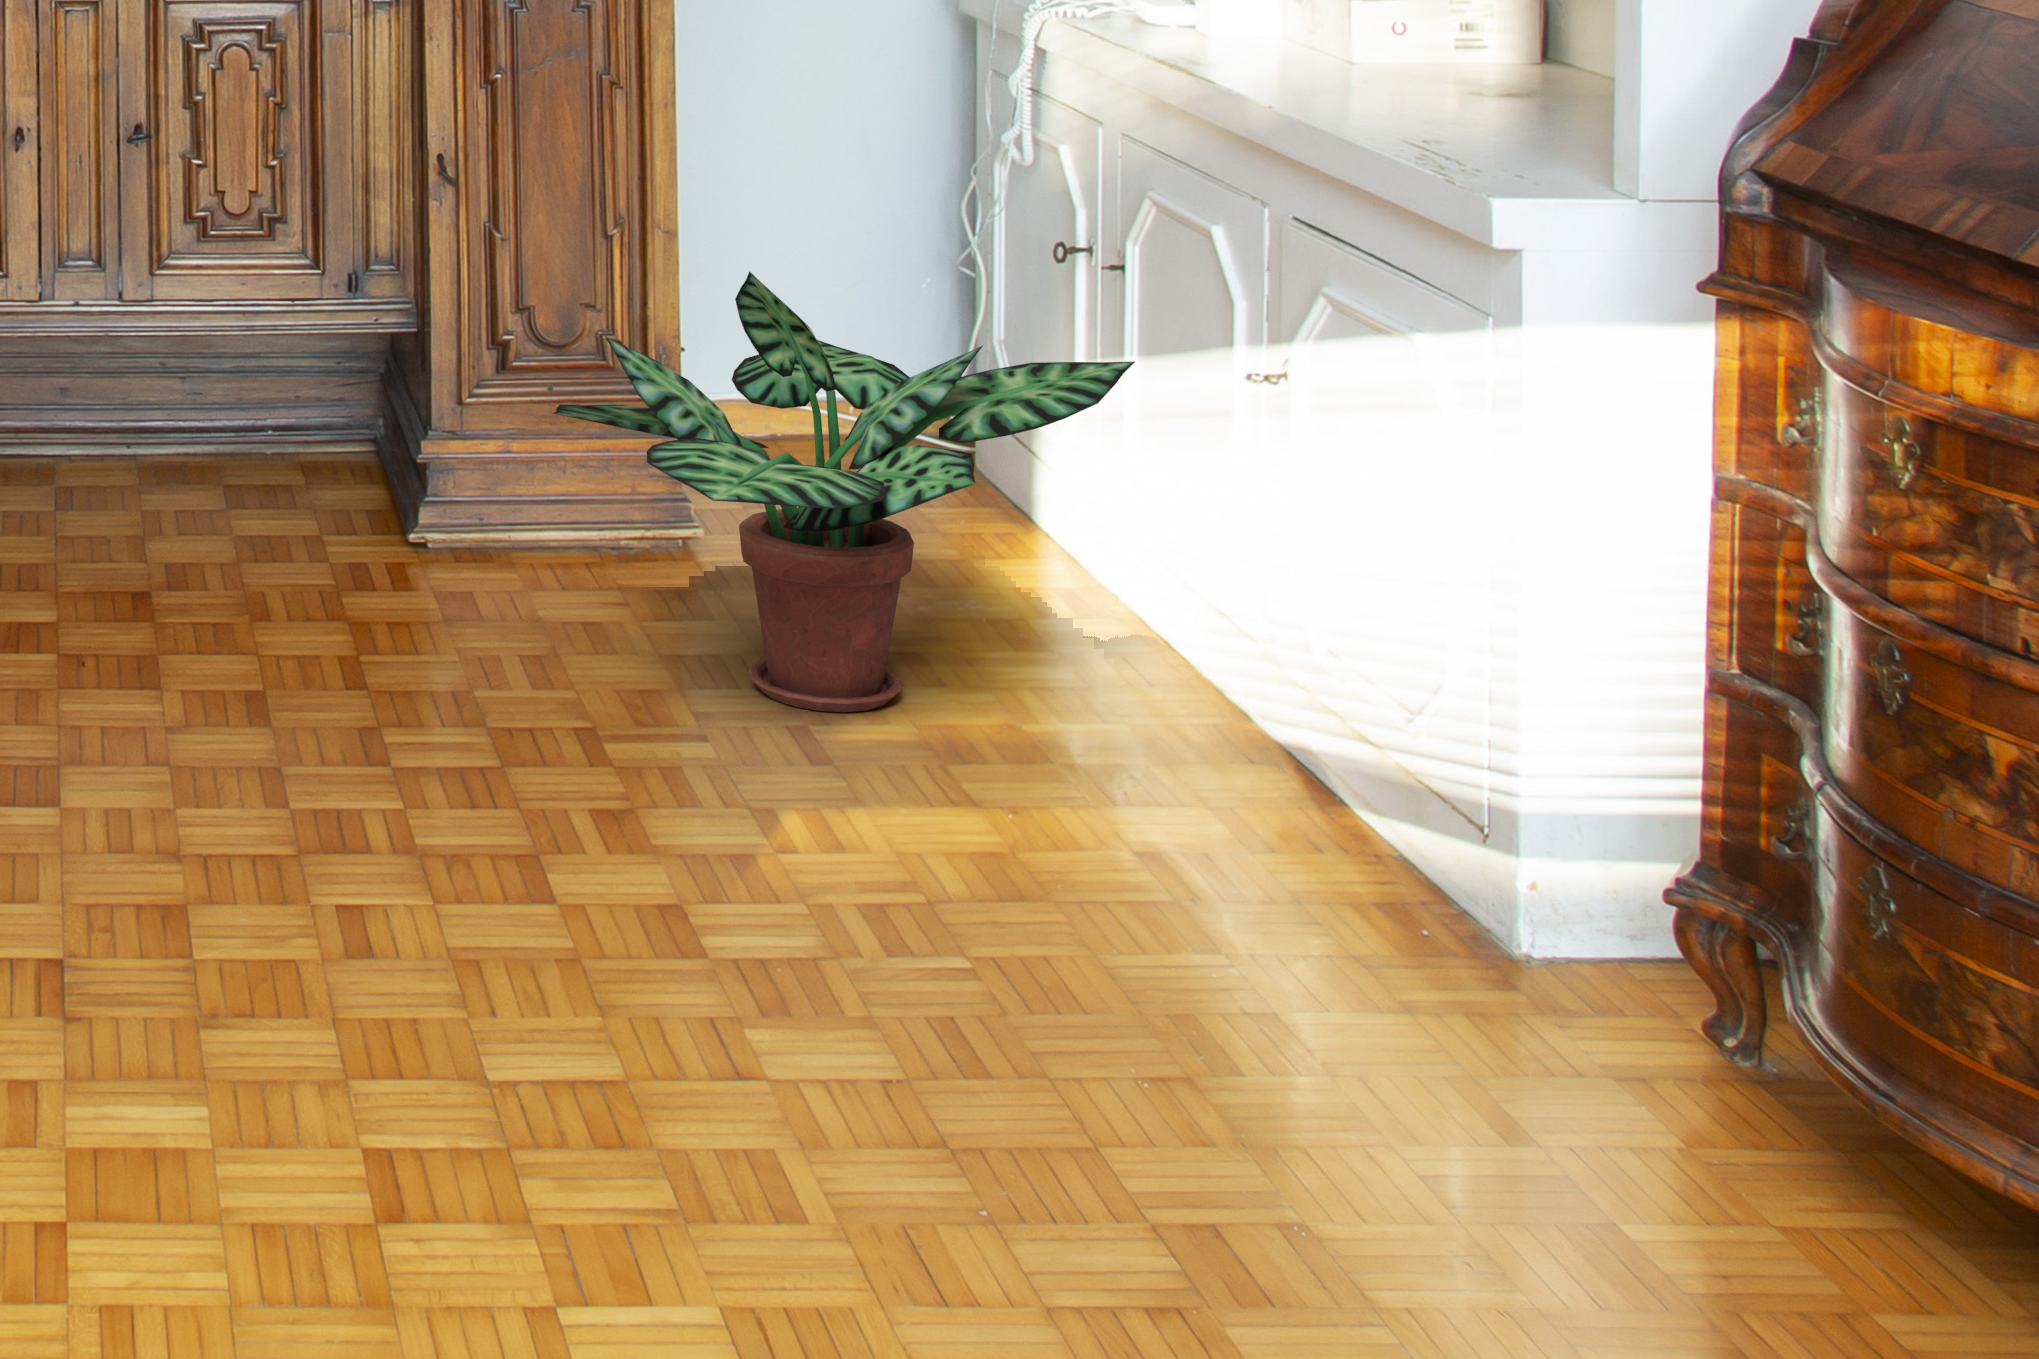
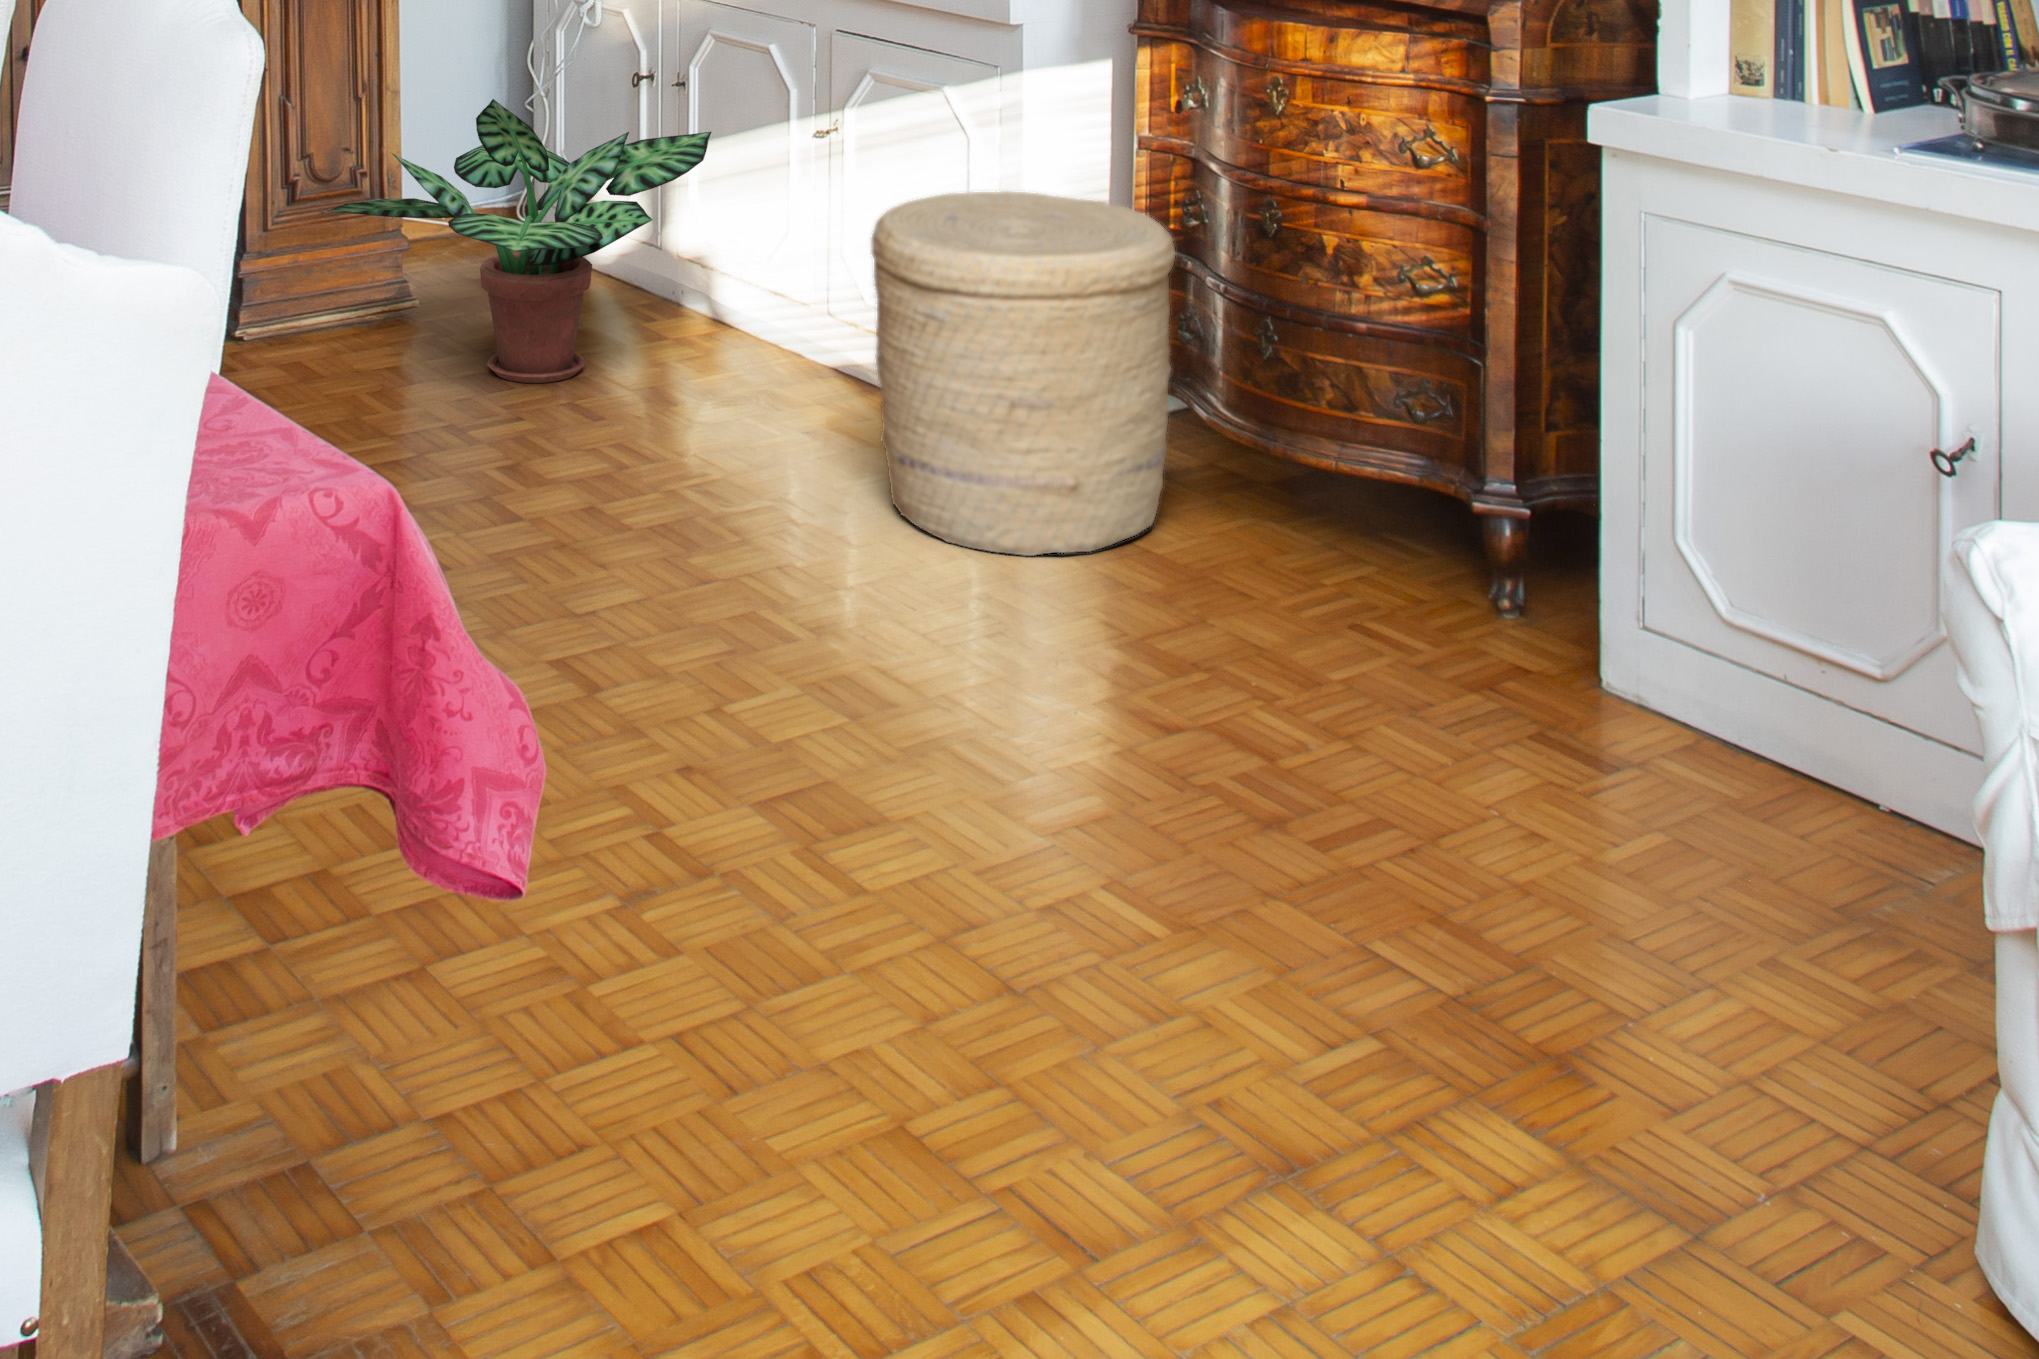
woven basket: none [1211,498,1781,1157] -> present [871,191,1175,556]

